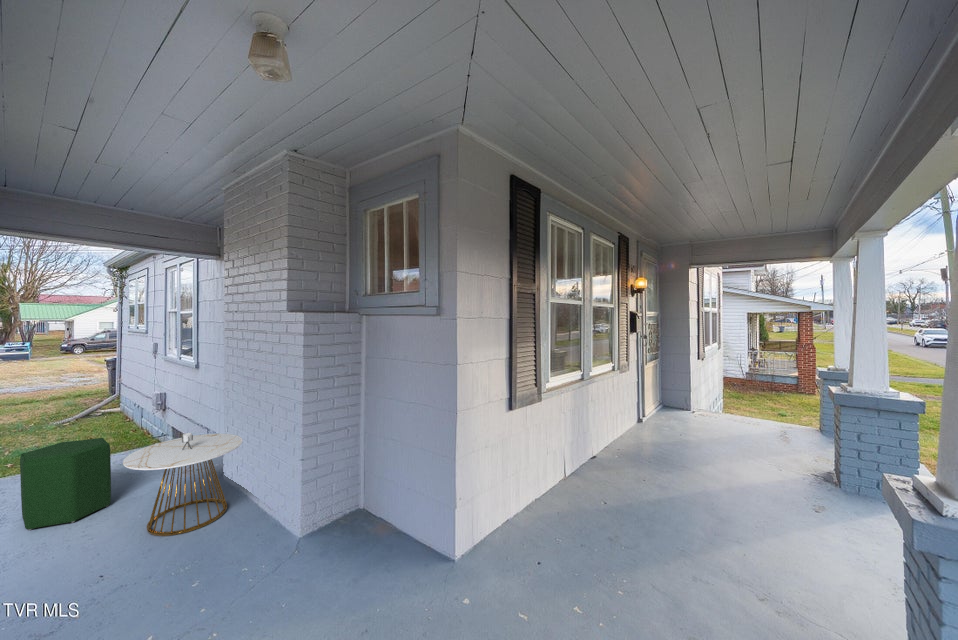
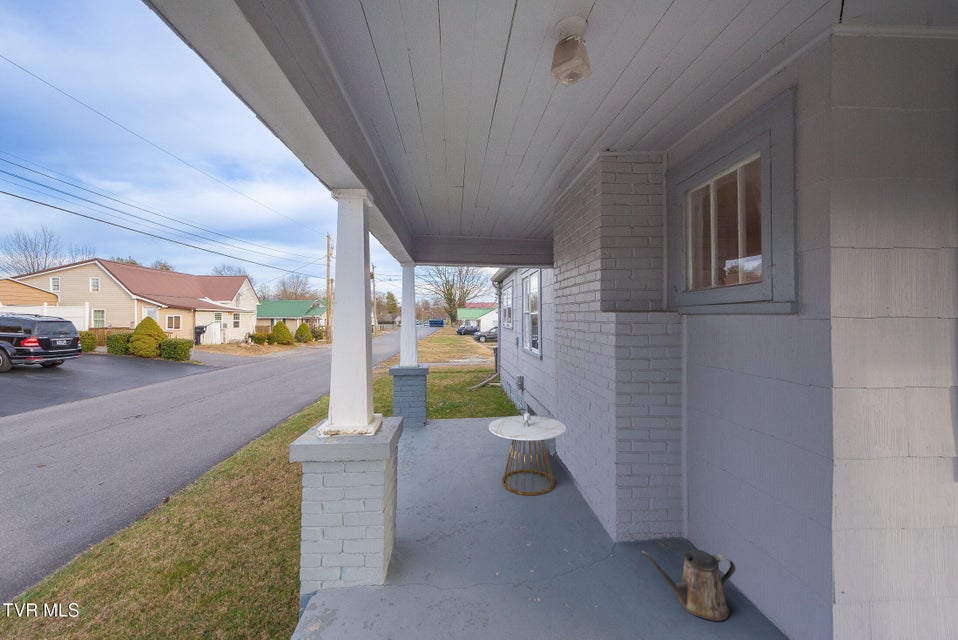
ottoman: present [20,438,111,530] -> none [445,403,485,460]
watering can: none [332,505,403,563] -> present [640,550,736,621]

